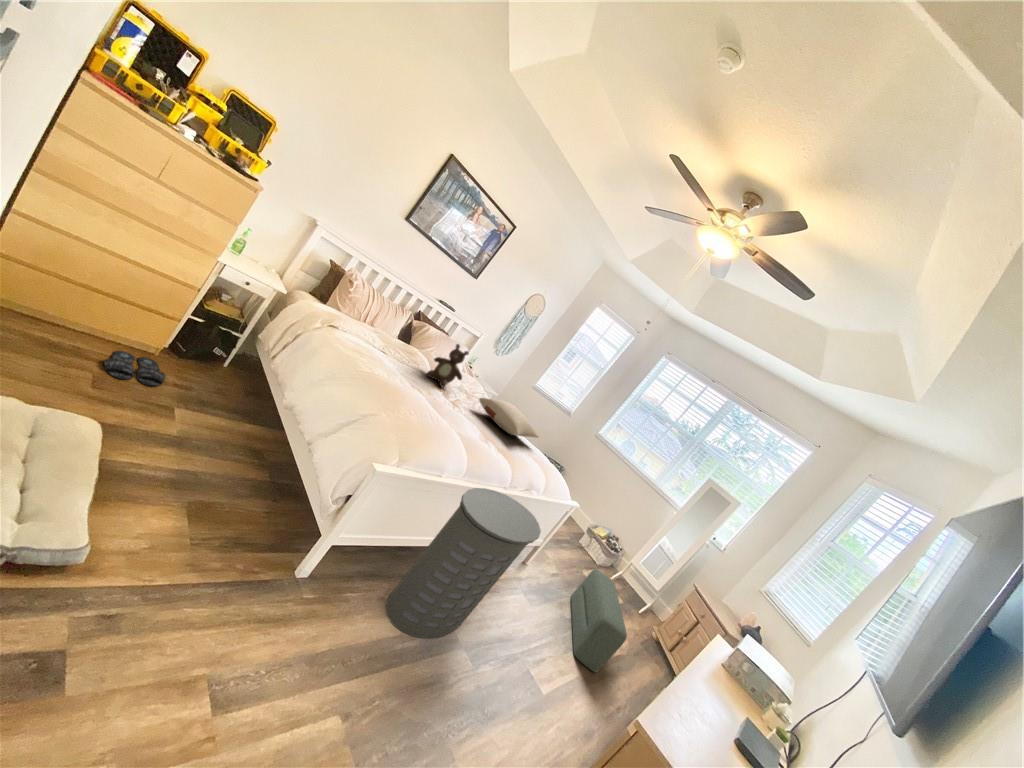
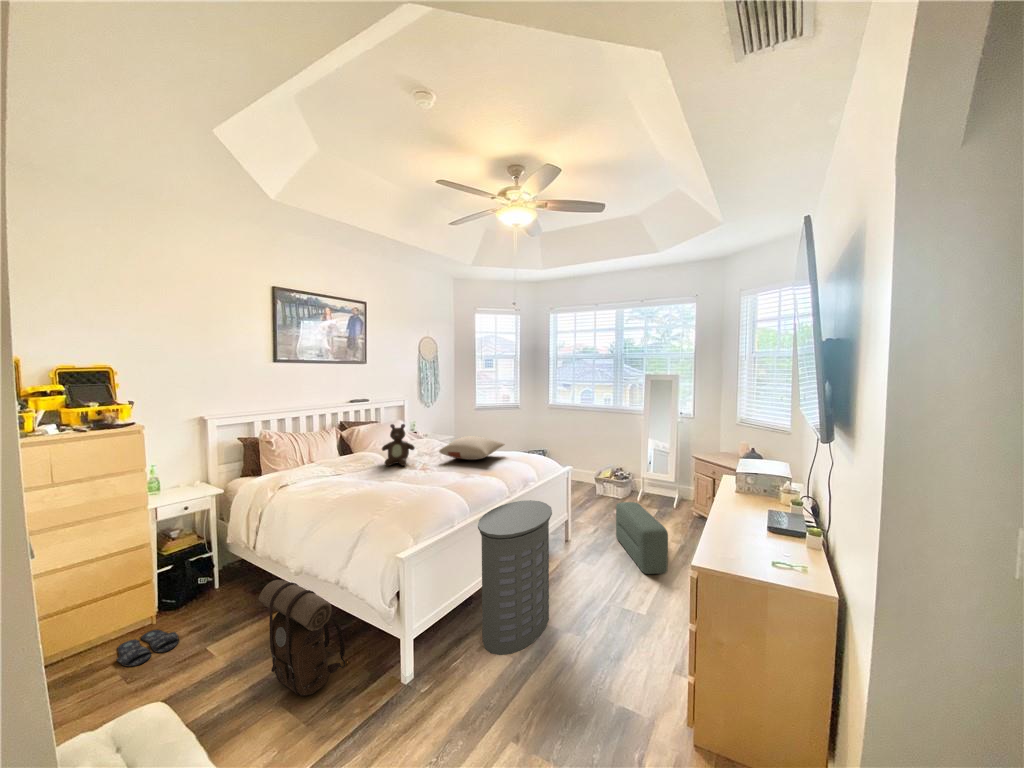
backpack: none [197,395,283,521] -> present [259,580,345,696]

